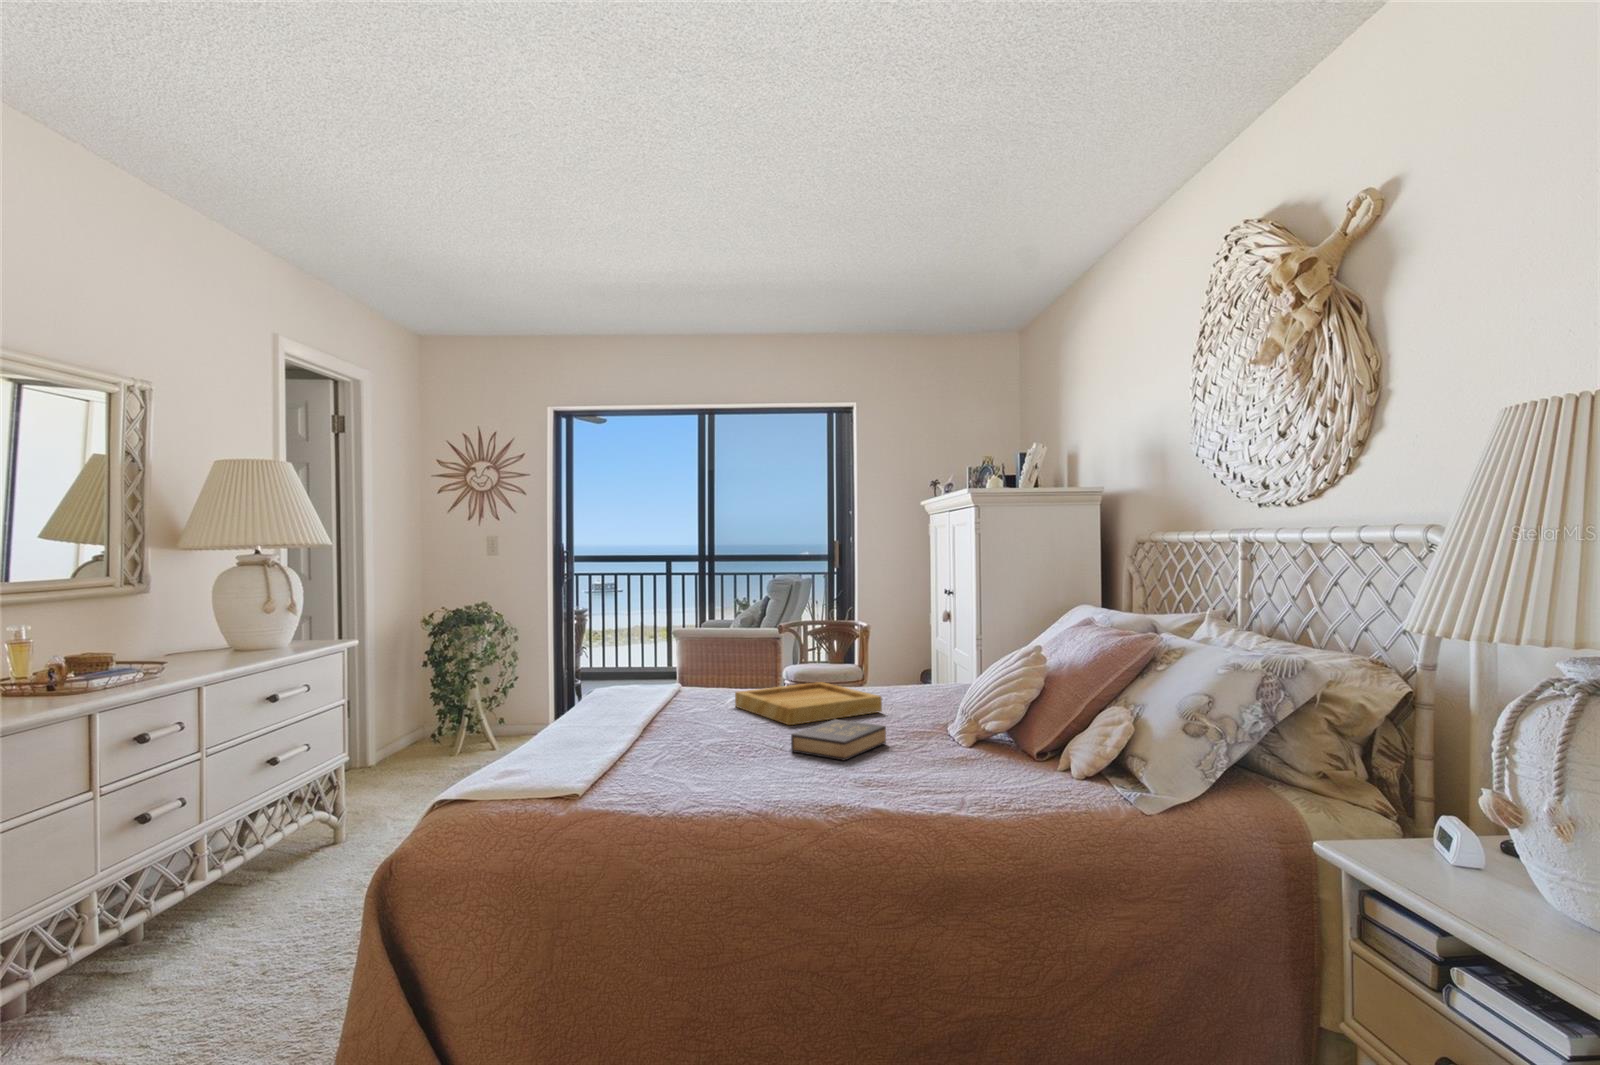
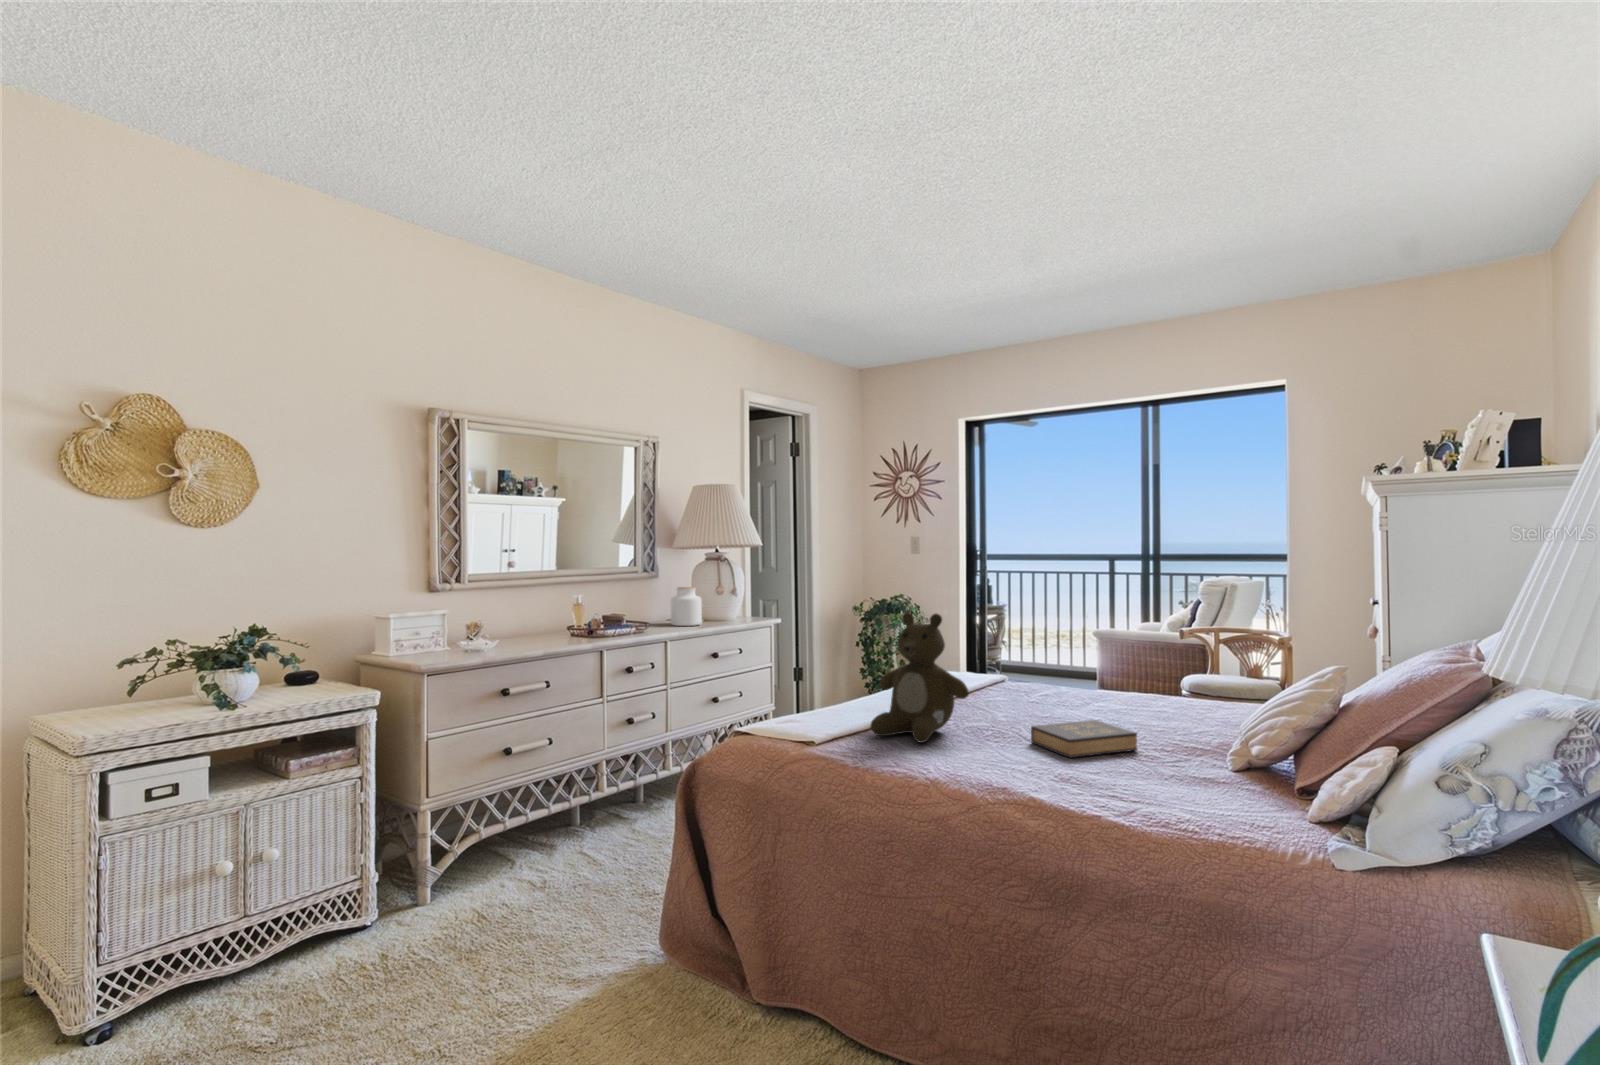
jar: none [191,606,246,664] -> present [671,587,702,626]
teddy bear: none [614,621,727,772] -> present [871,612,969,743]
tray: present [735,682,882,725] -> none [1038,685,1181,722]

